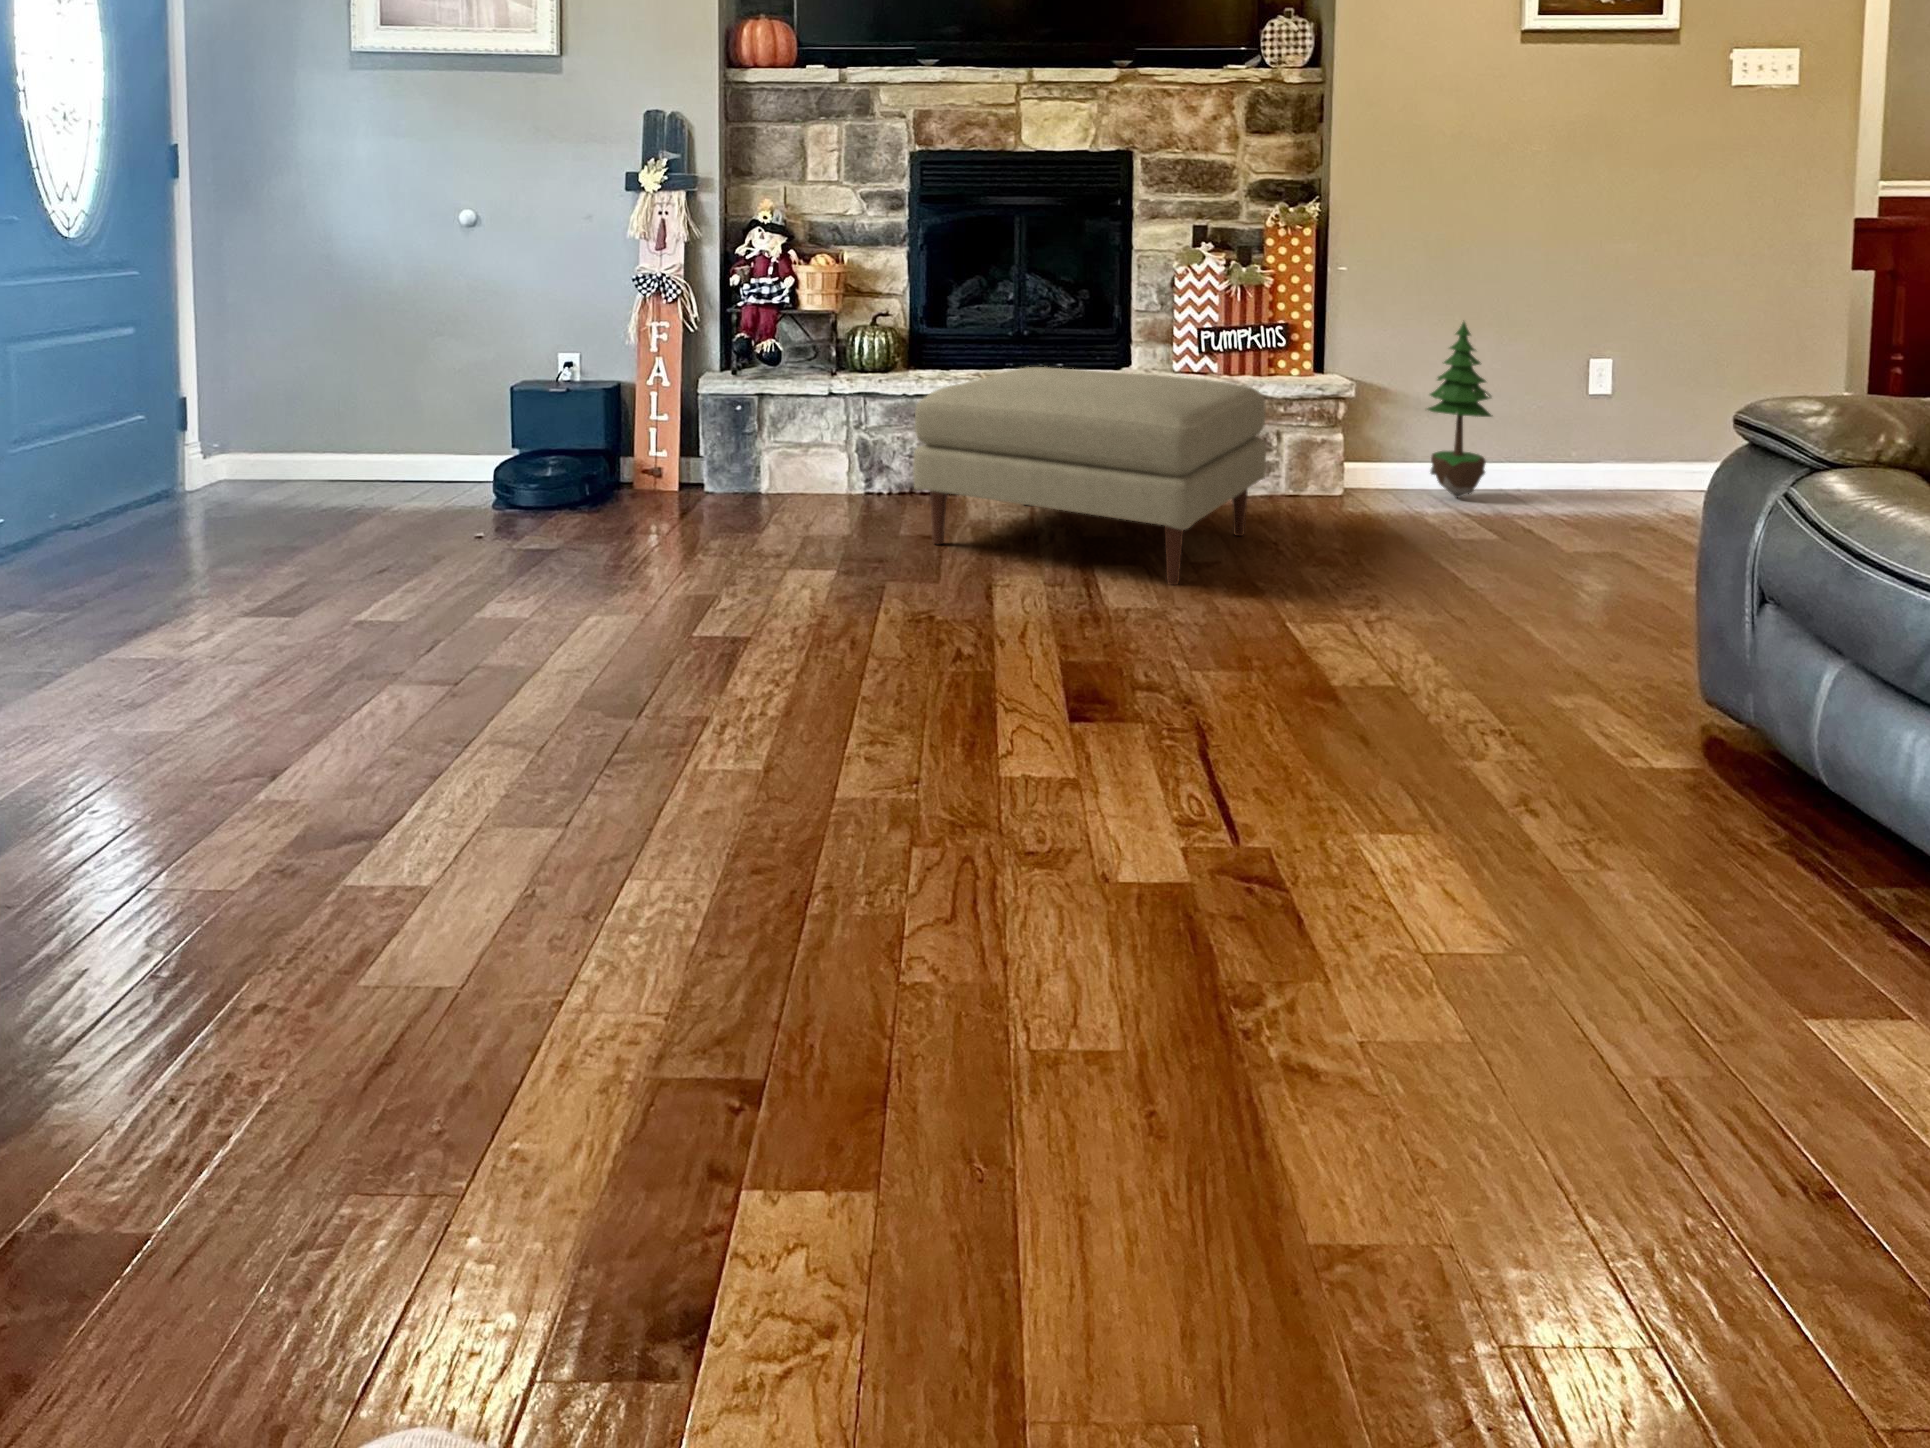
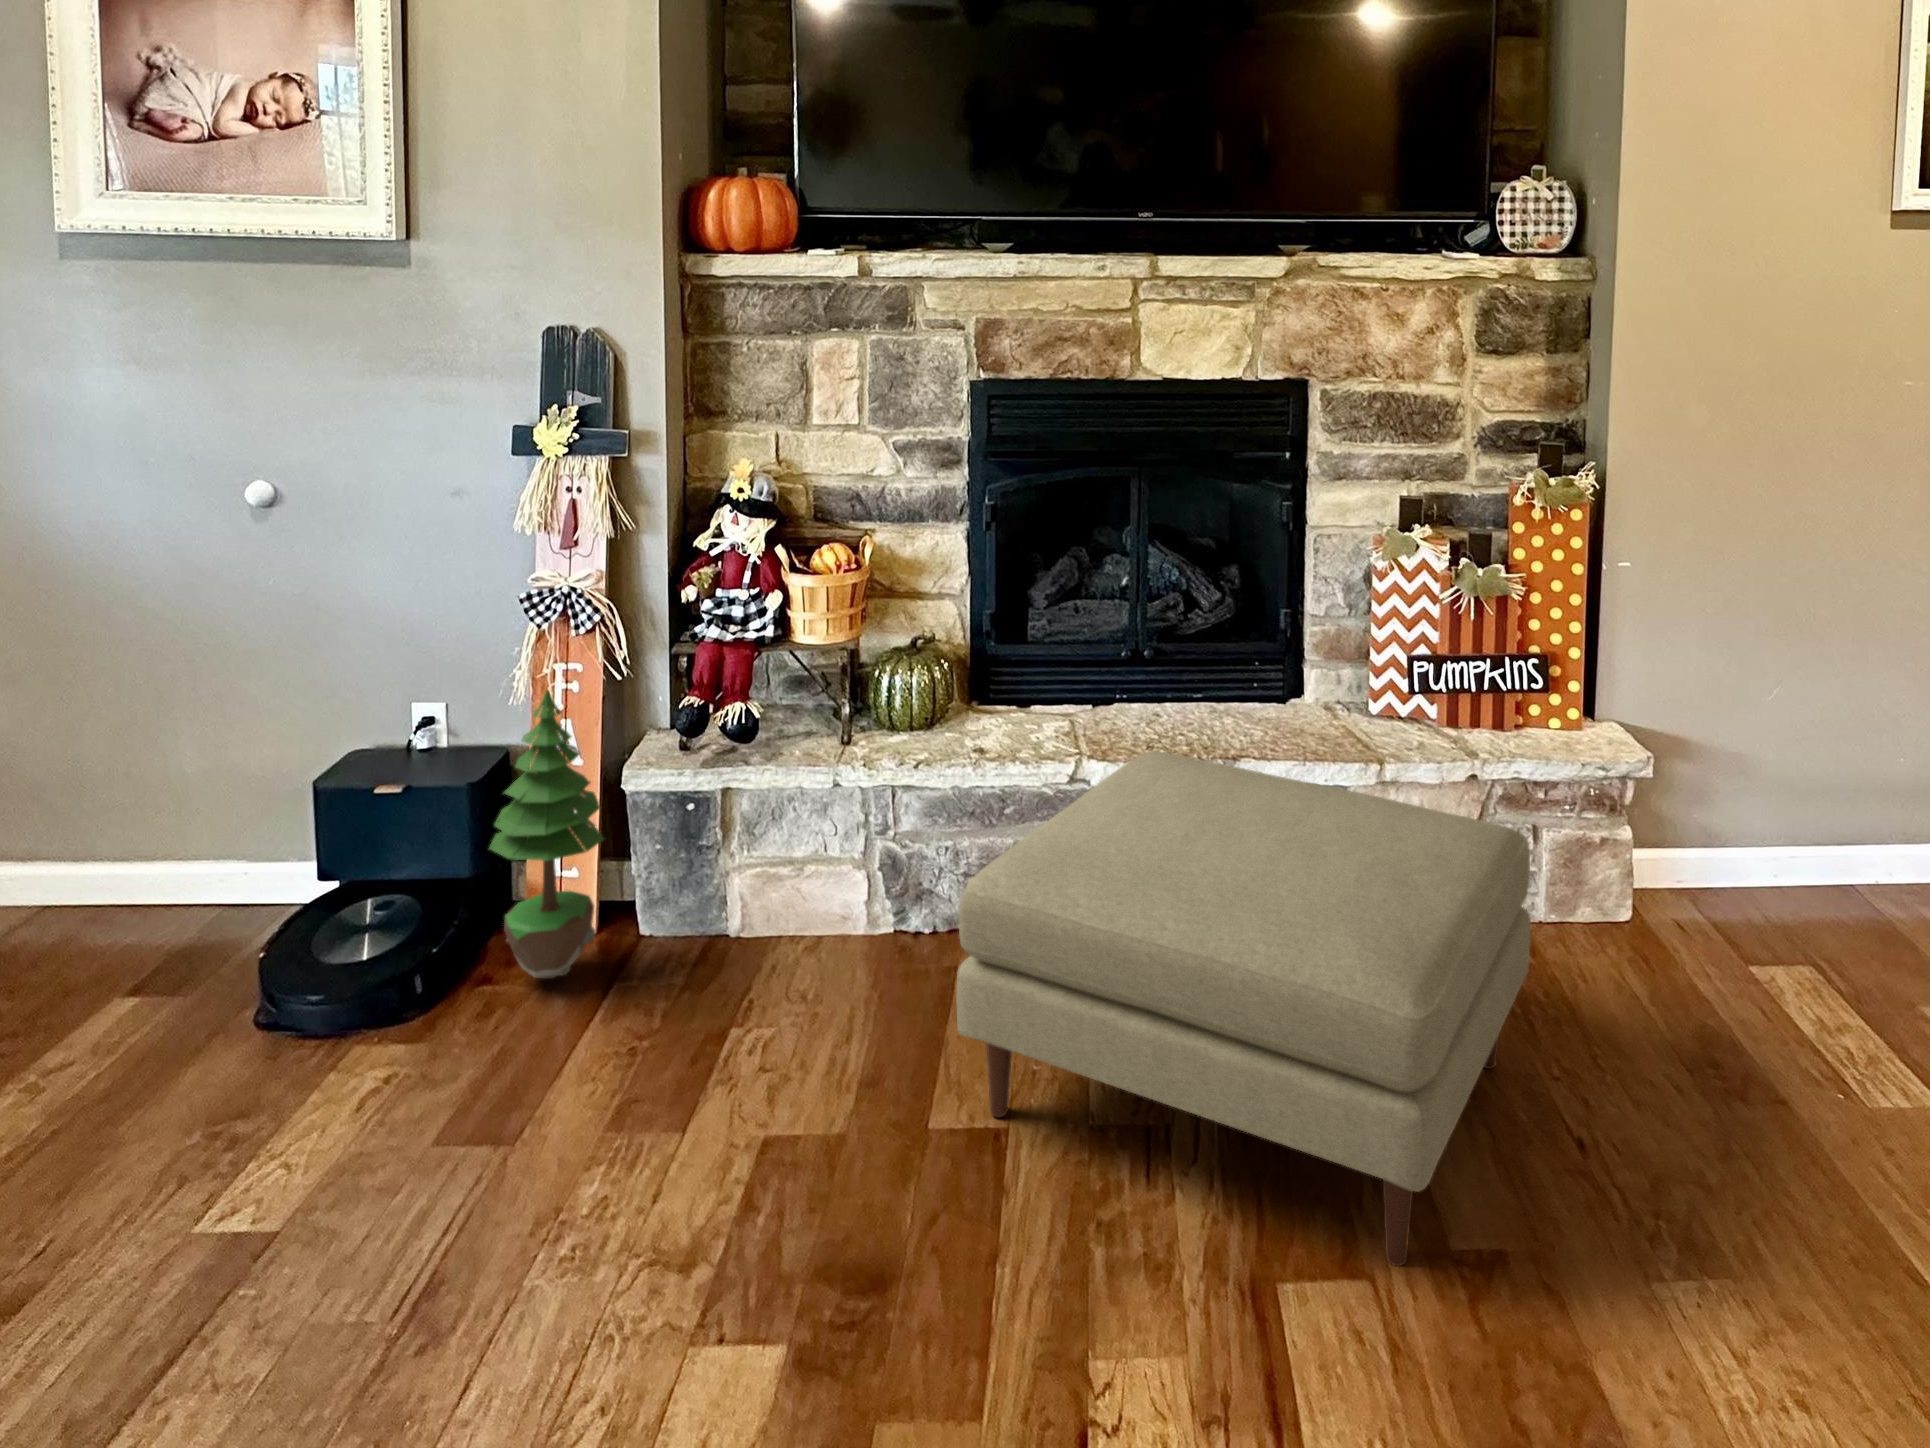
potted tree: present [1427,322,1492,498] -> present [490,690,604,979]

